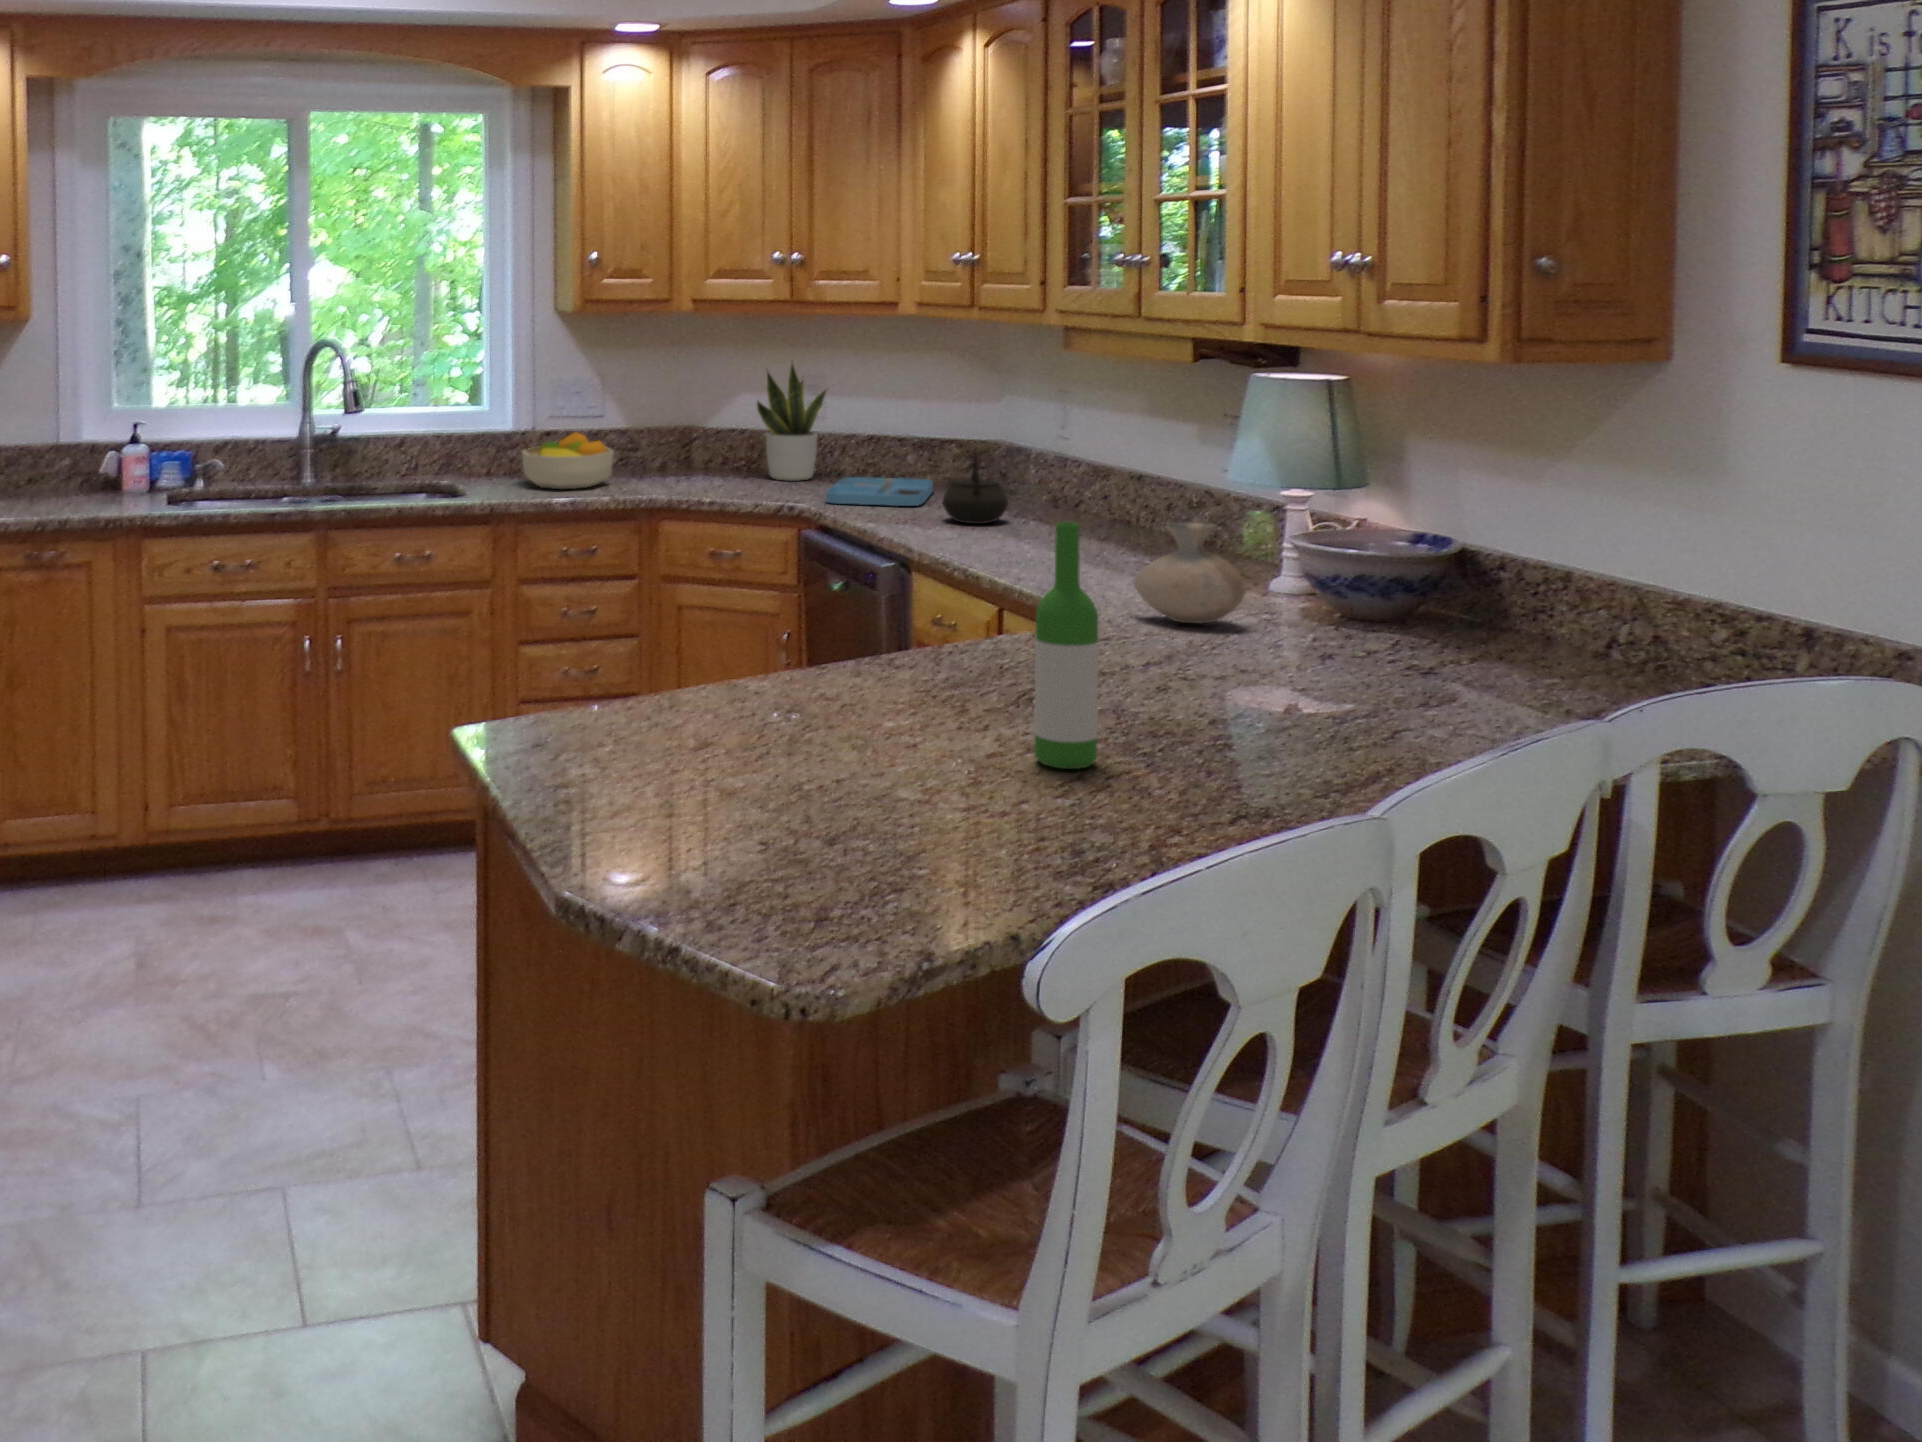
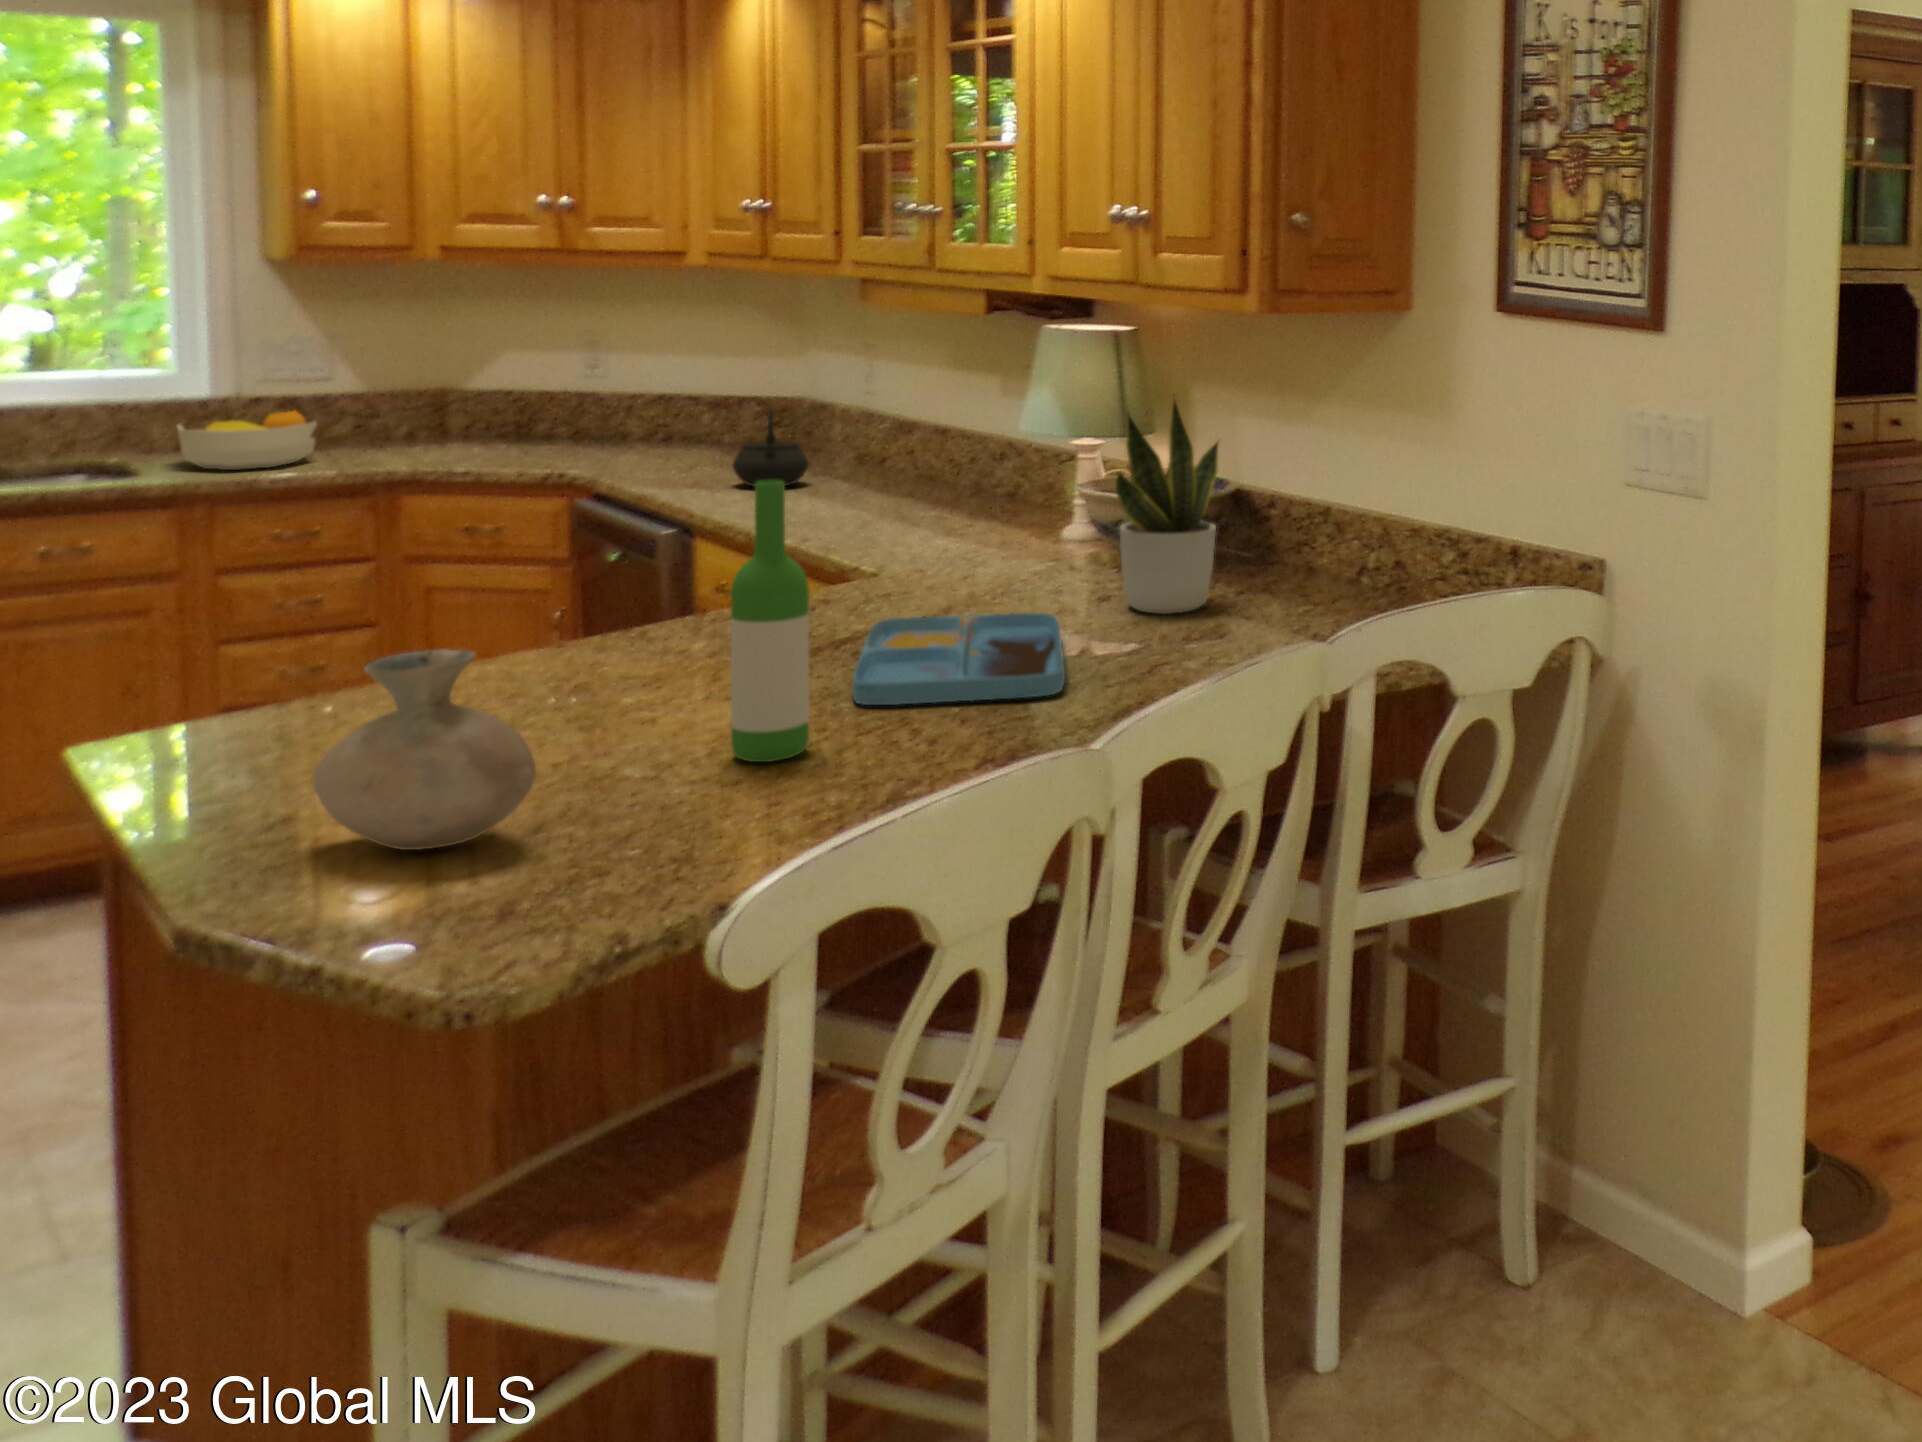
potted plant: present [757,361,826,481] -> present [1115,394,1219,614]
tray: present [826,477,933,506] -> present [853,613,1065,705]
vase: present [1134,522,1246,623] -> present [313,650,536,850]

